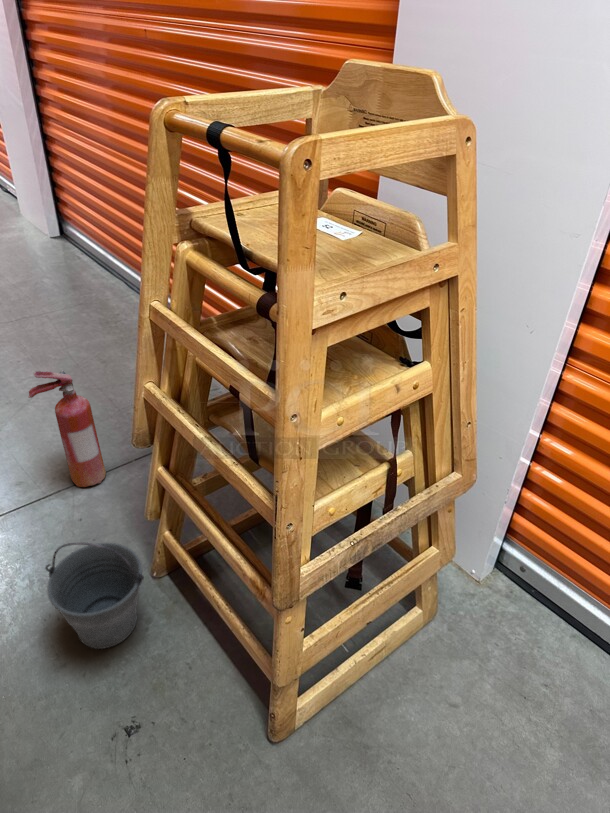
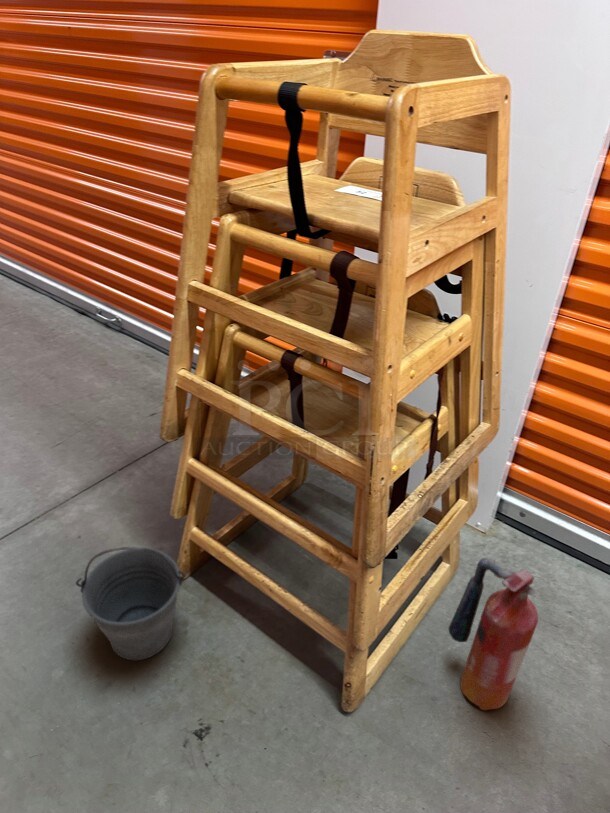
fire extinguisher: present [28,370,106,487] -> present [449,558,539,710]

